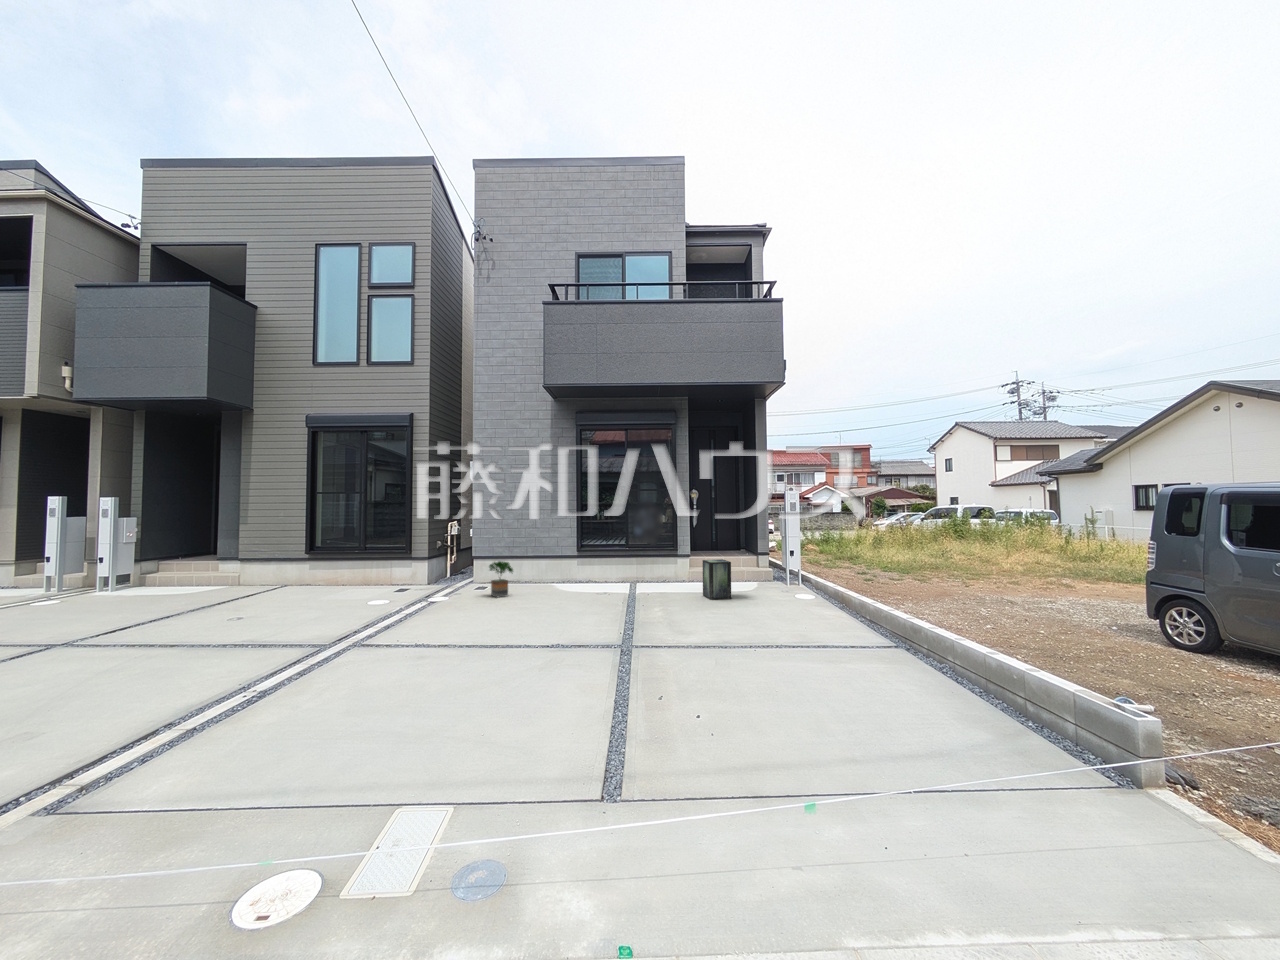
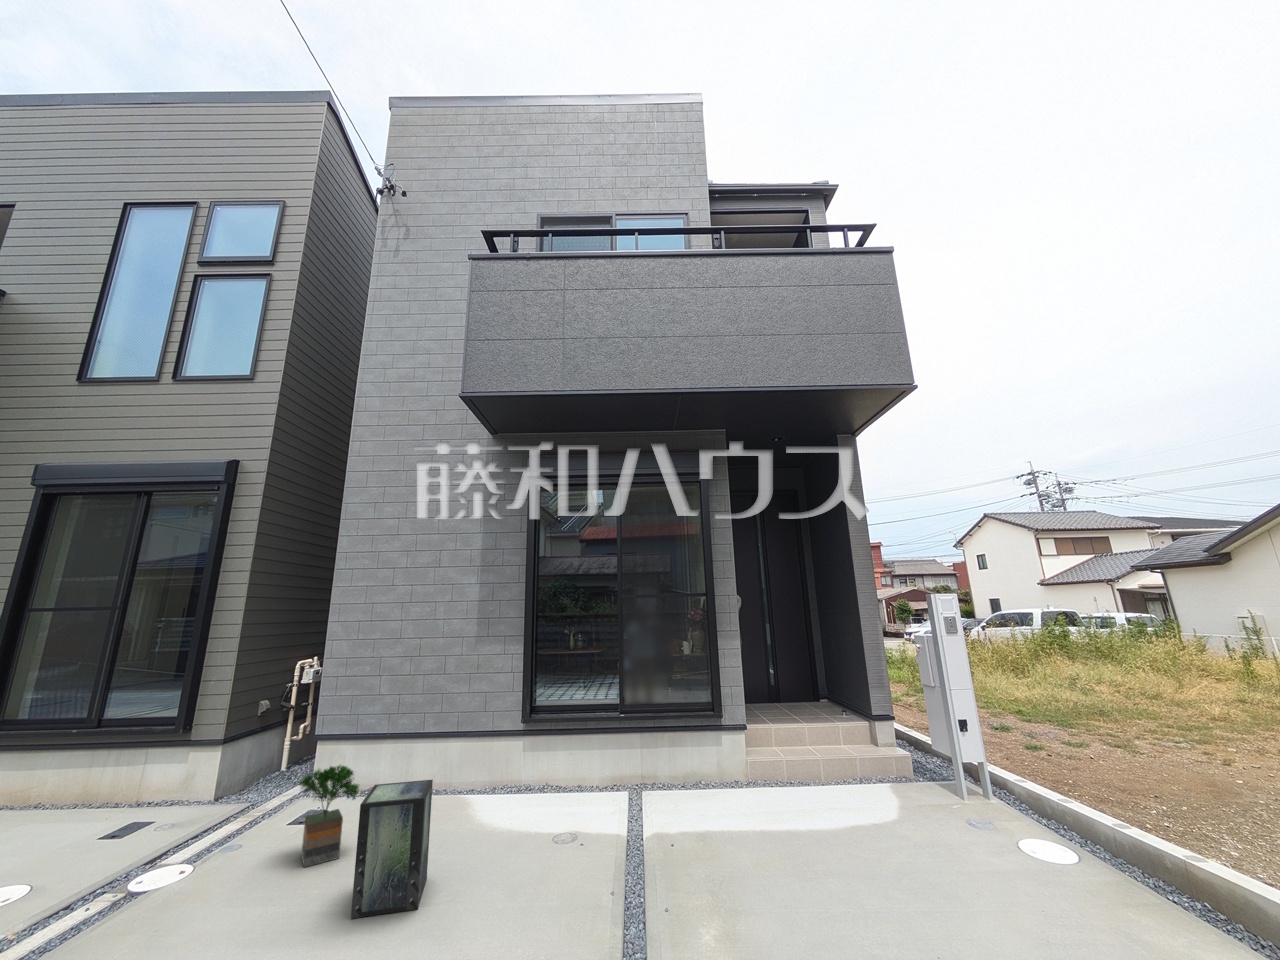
storage box: present [703,559,731,600] -> present [351,780,433,919]

